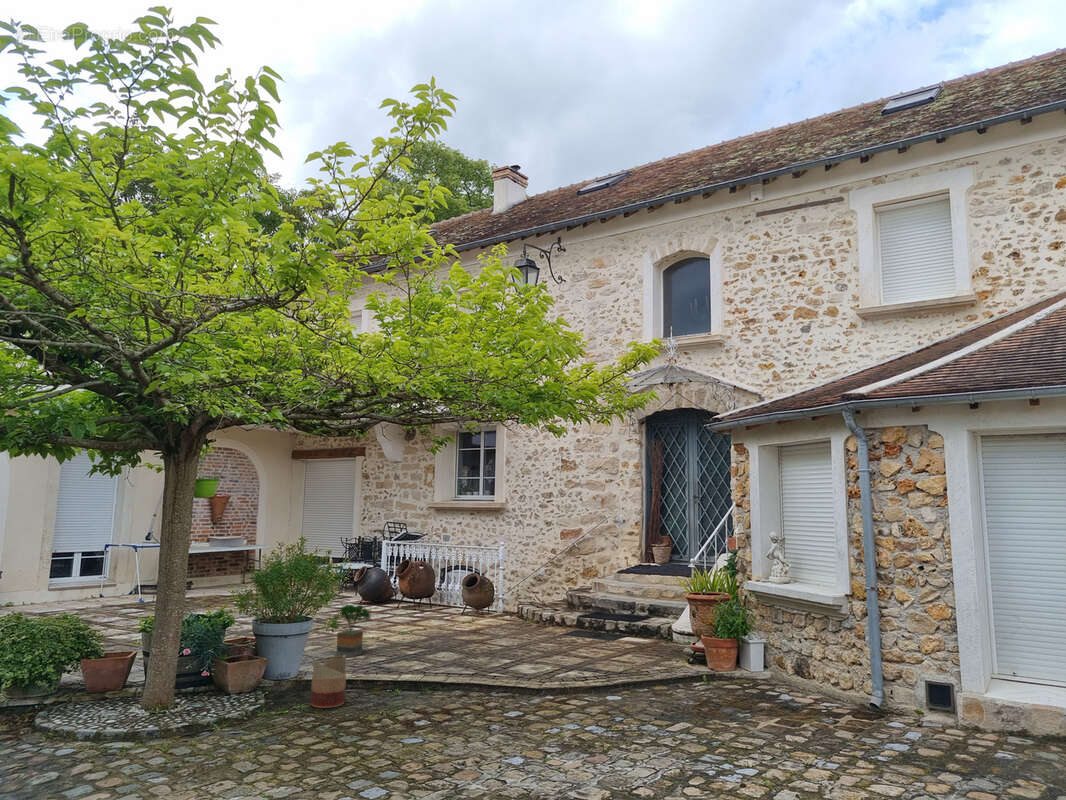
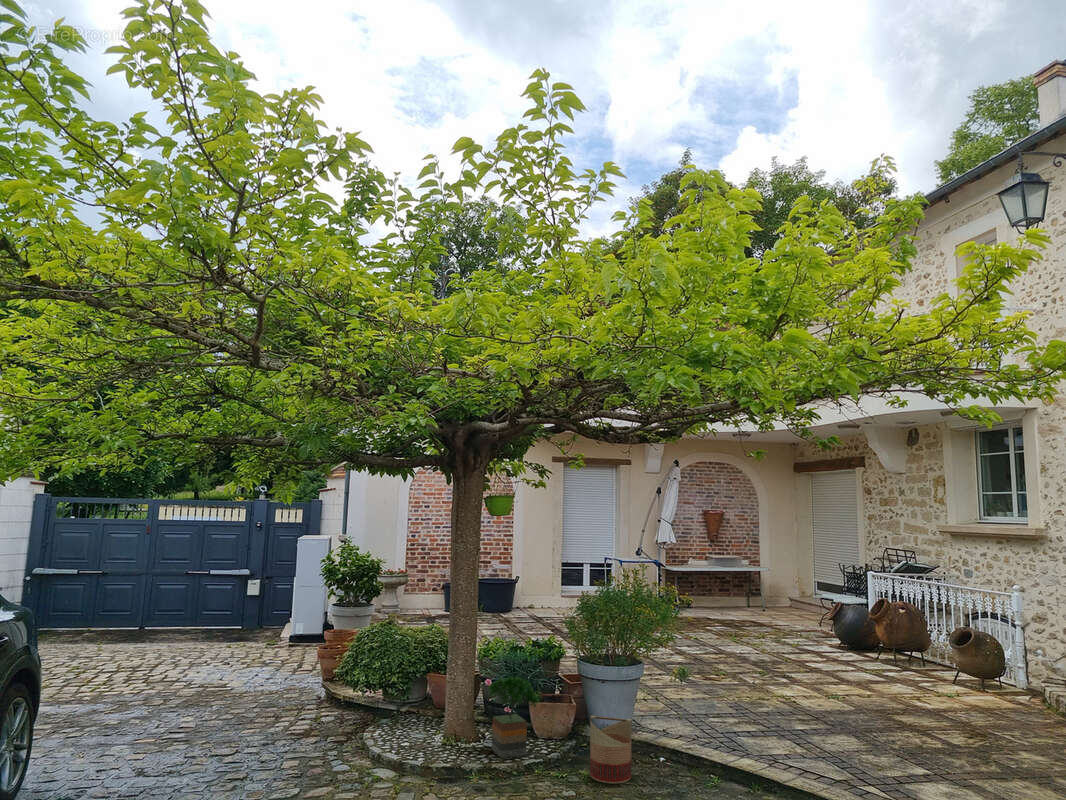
potted tree: present [334,605,371,657] -> present [488,677,538,758]

